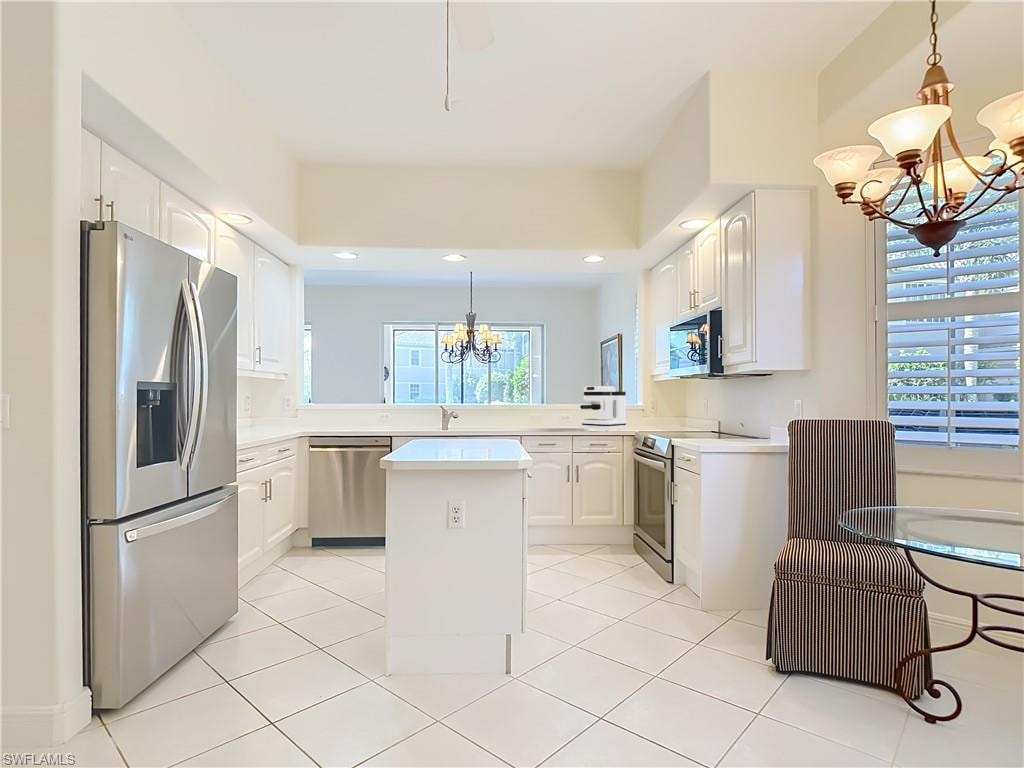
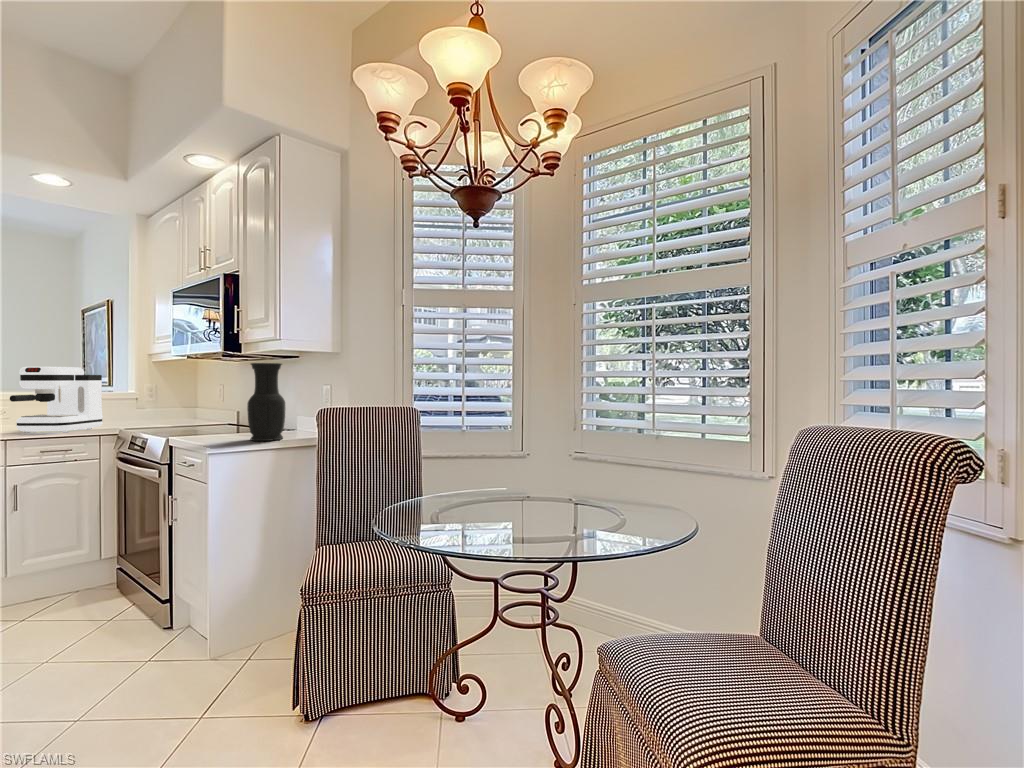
vase: none [728,382,759,446] -> present [247,363,285,441]

